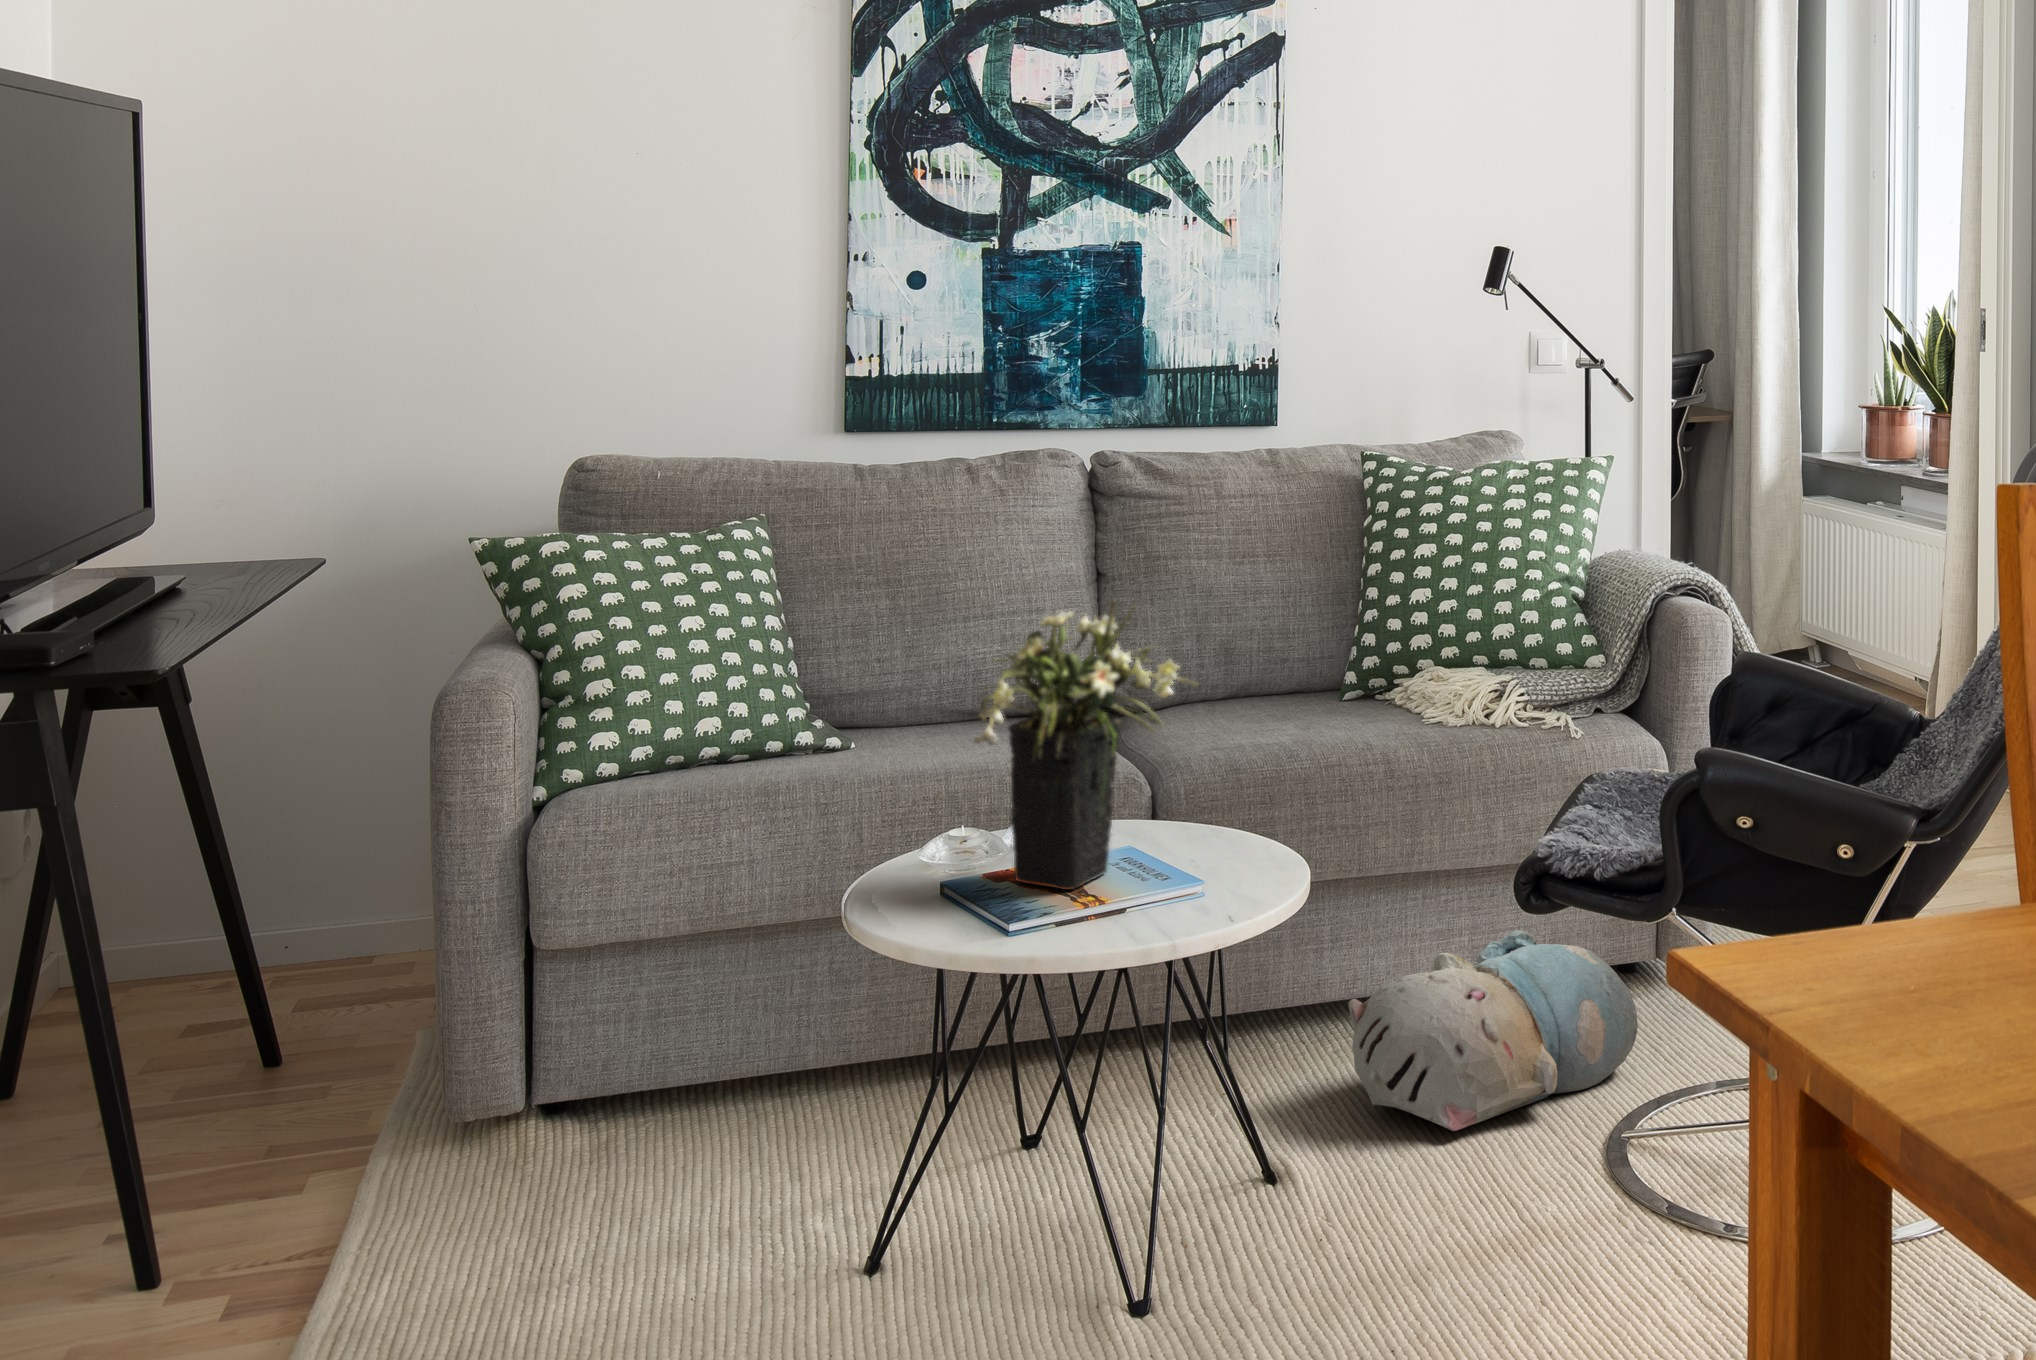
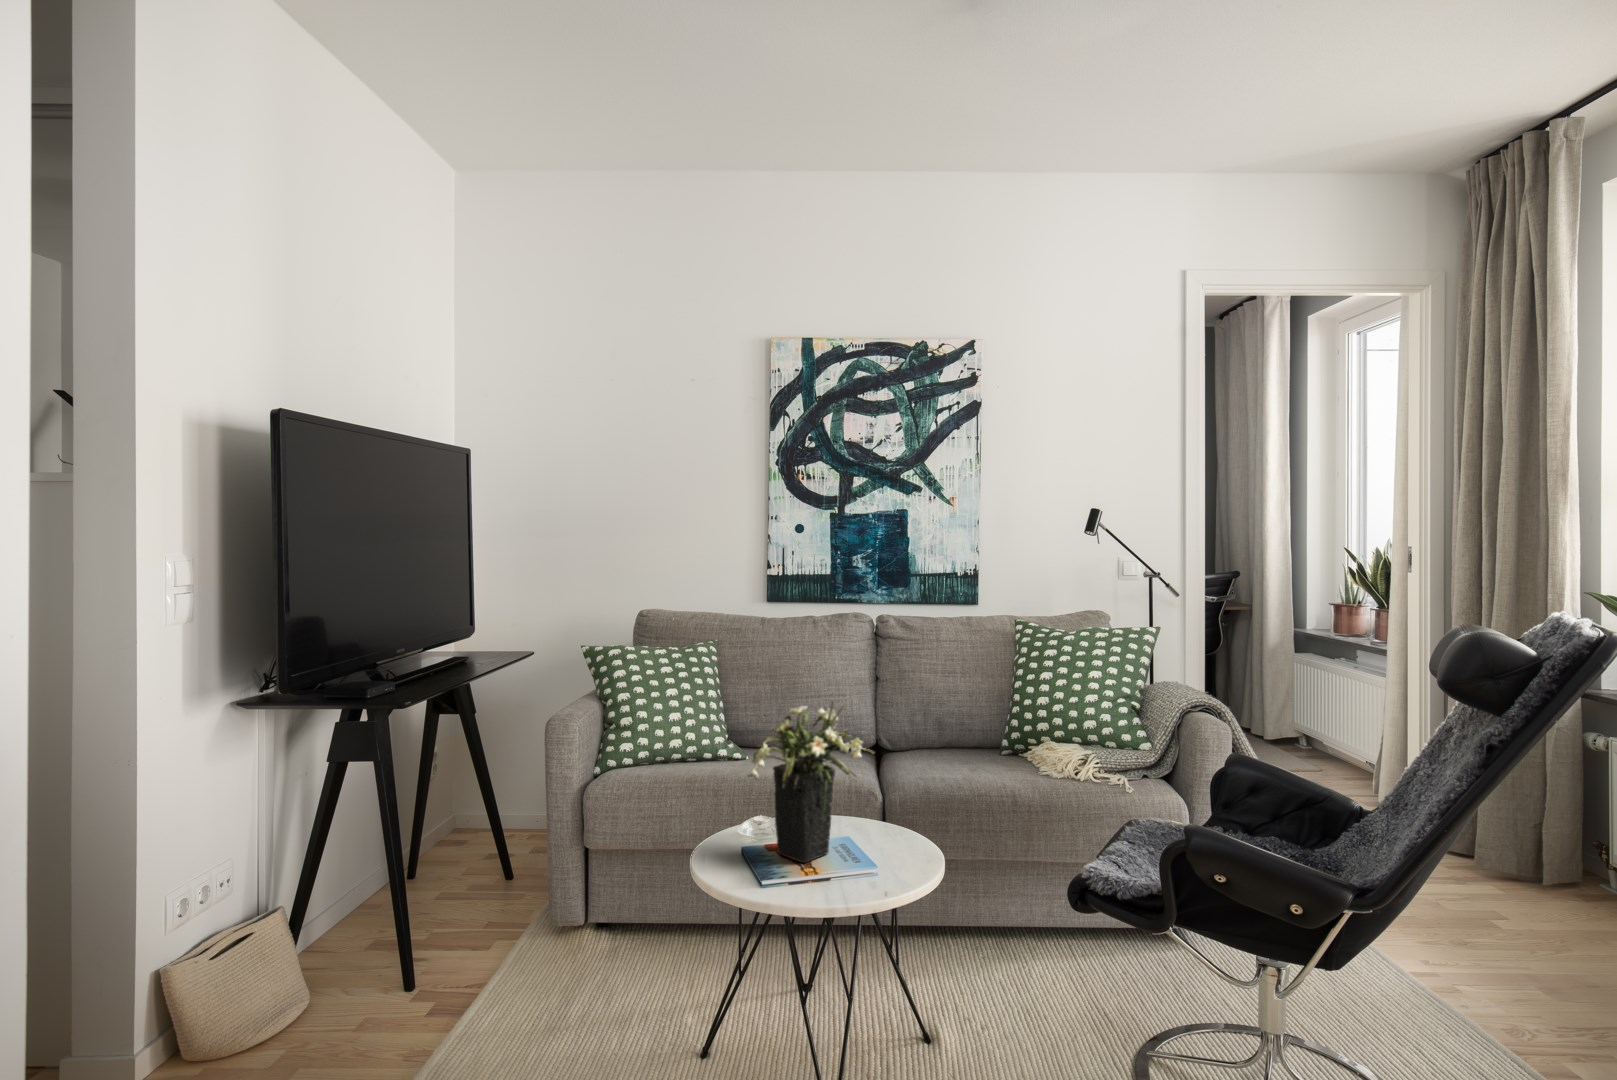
plush toy: present [1348,930,1638,1131] -> none [983,901,1160,1024]

